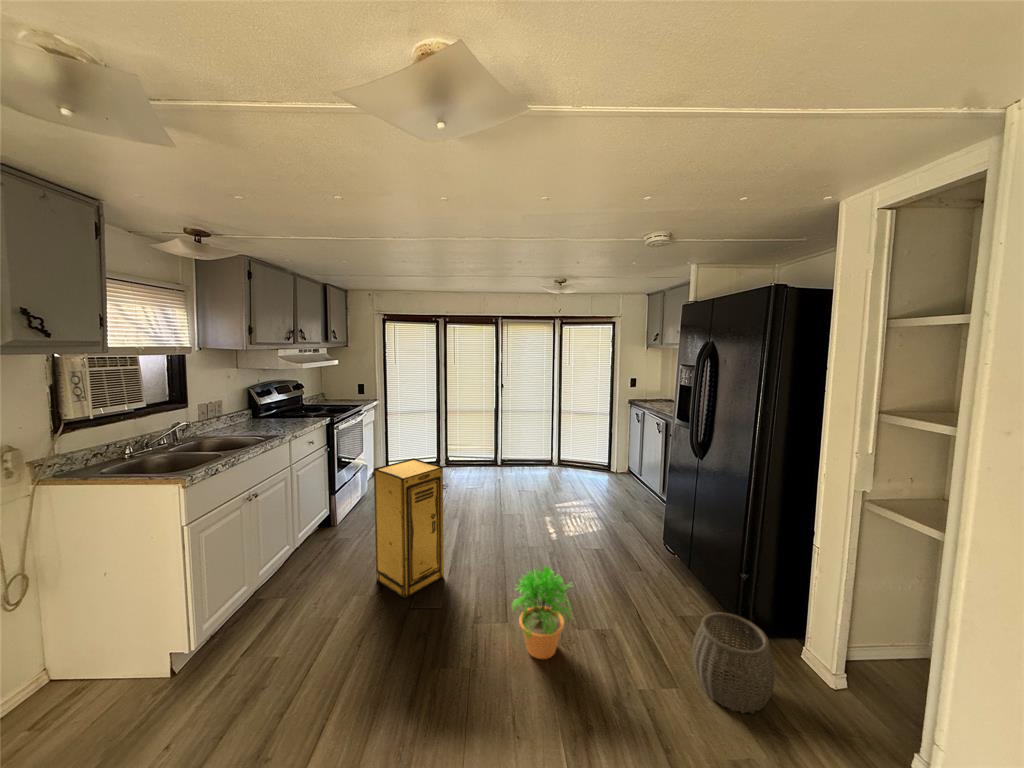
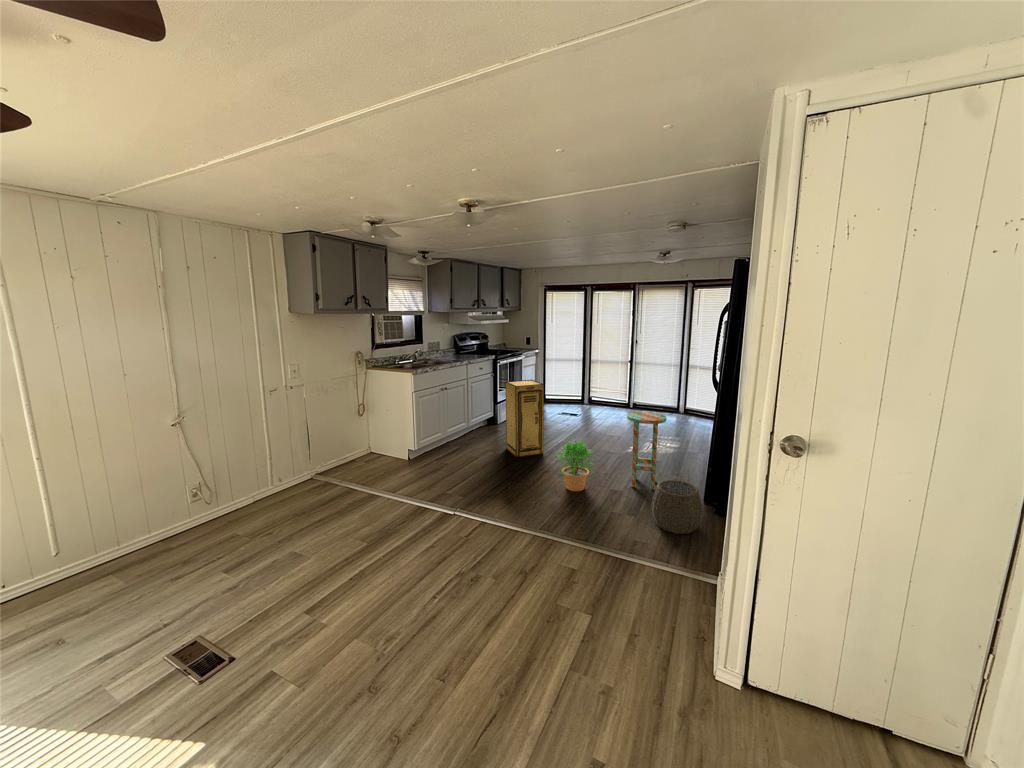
side table: none [594,496,649,616] -> present [627,412,667,490]

